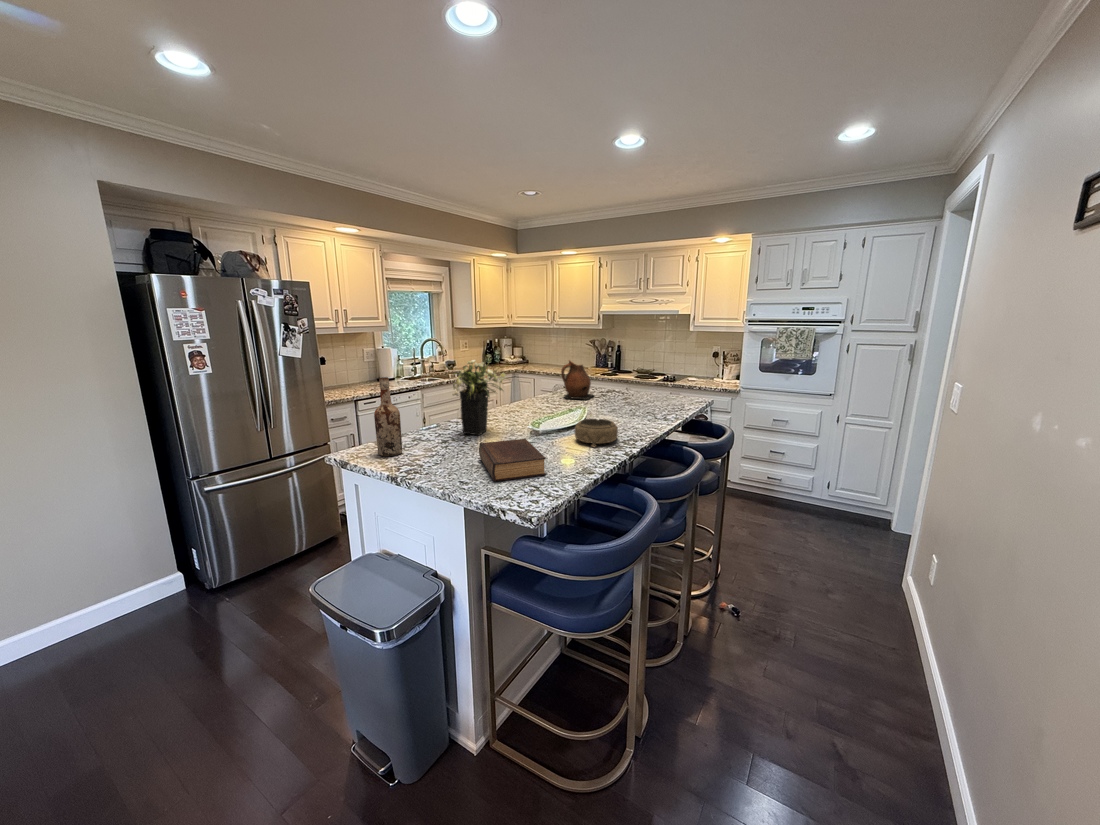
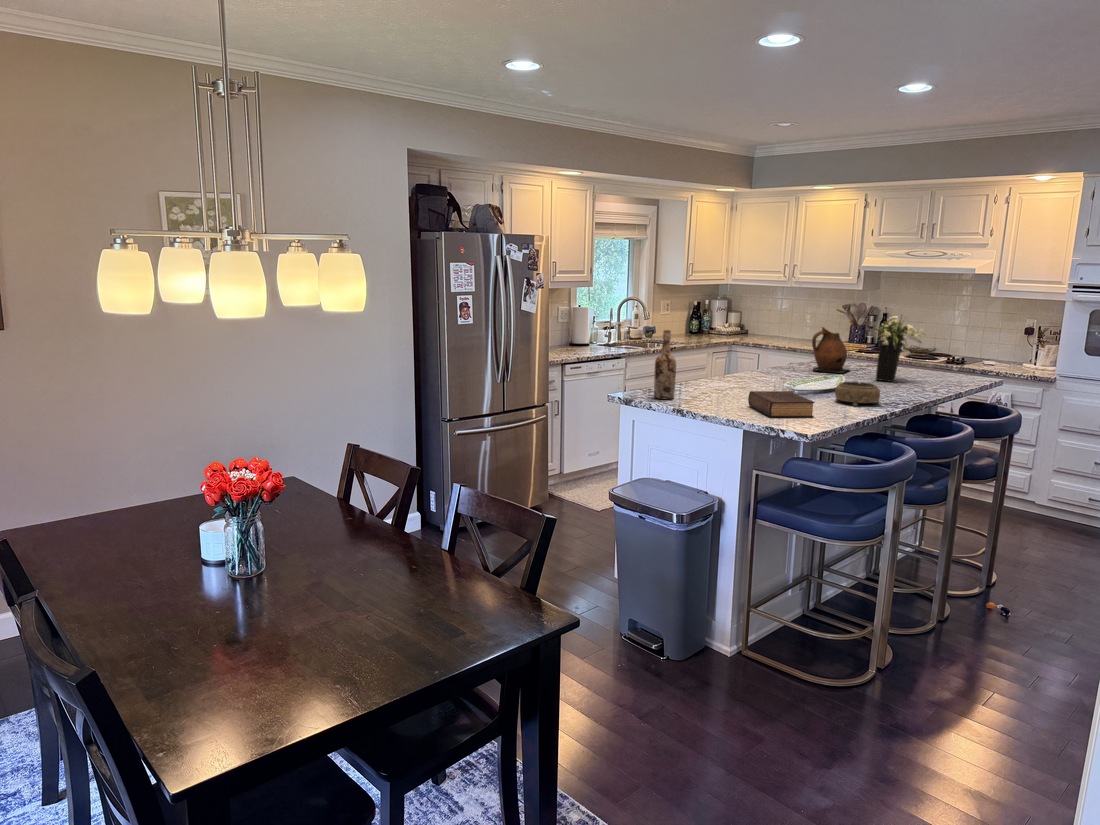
flower arrangement: present [453,358,510,435] -> present [873,315,924,382]

